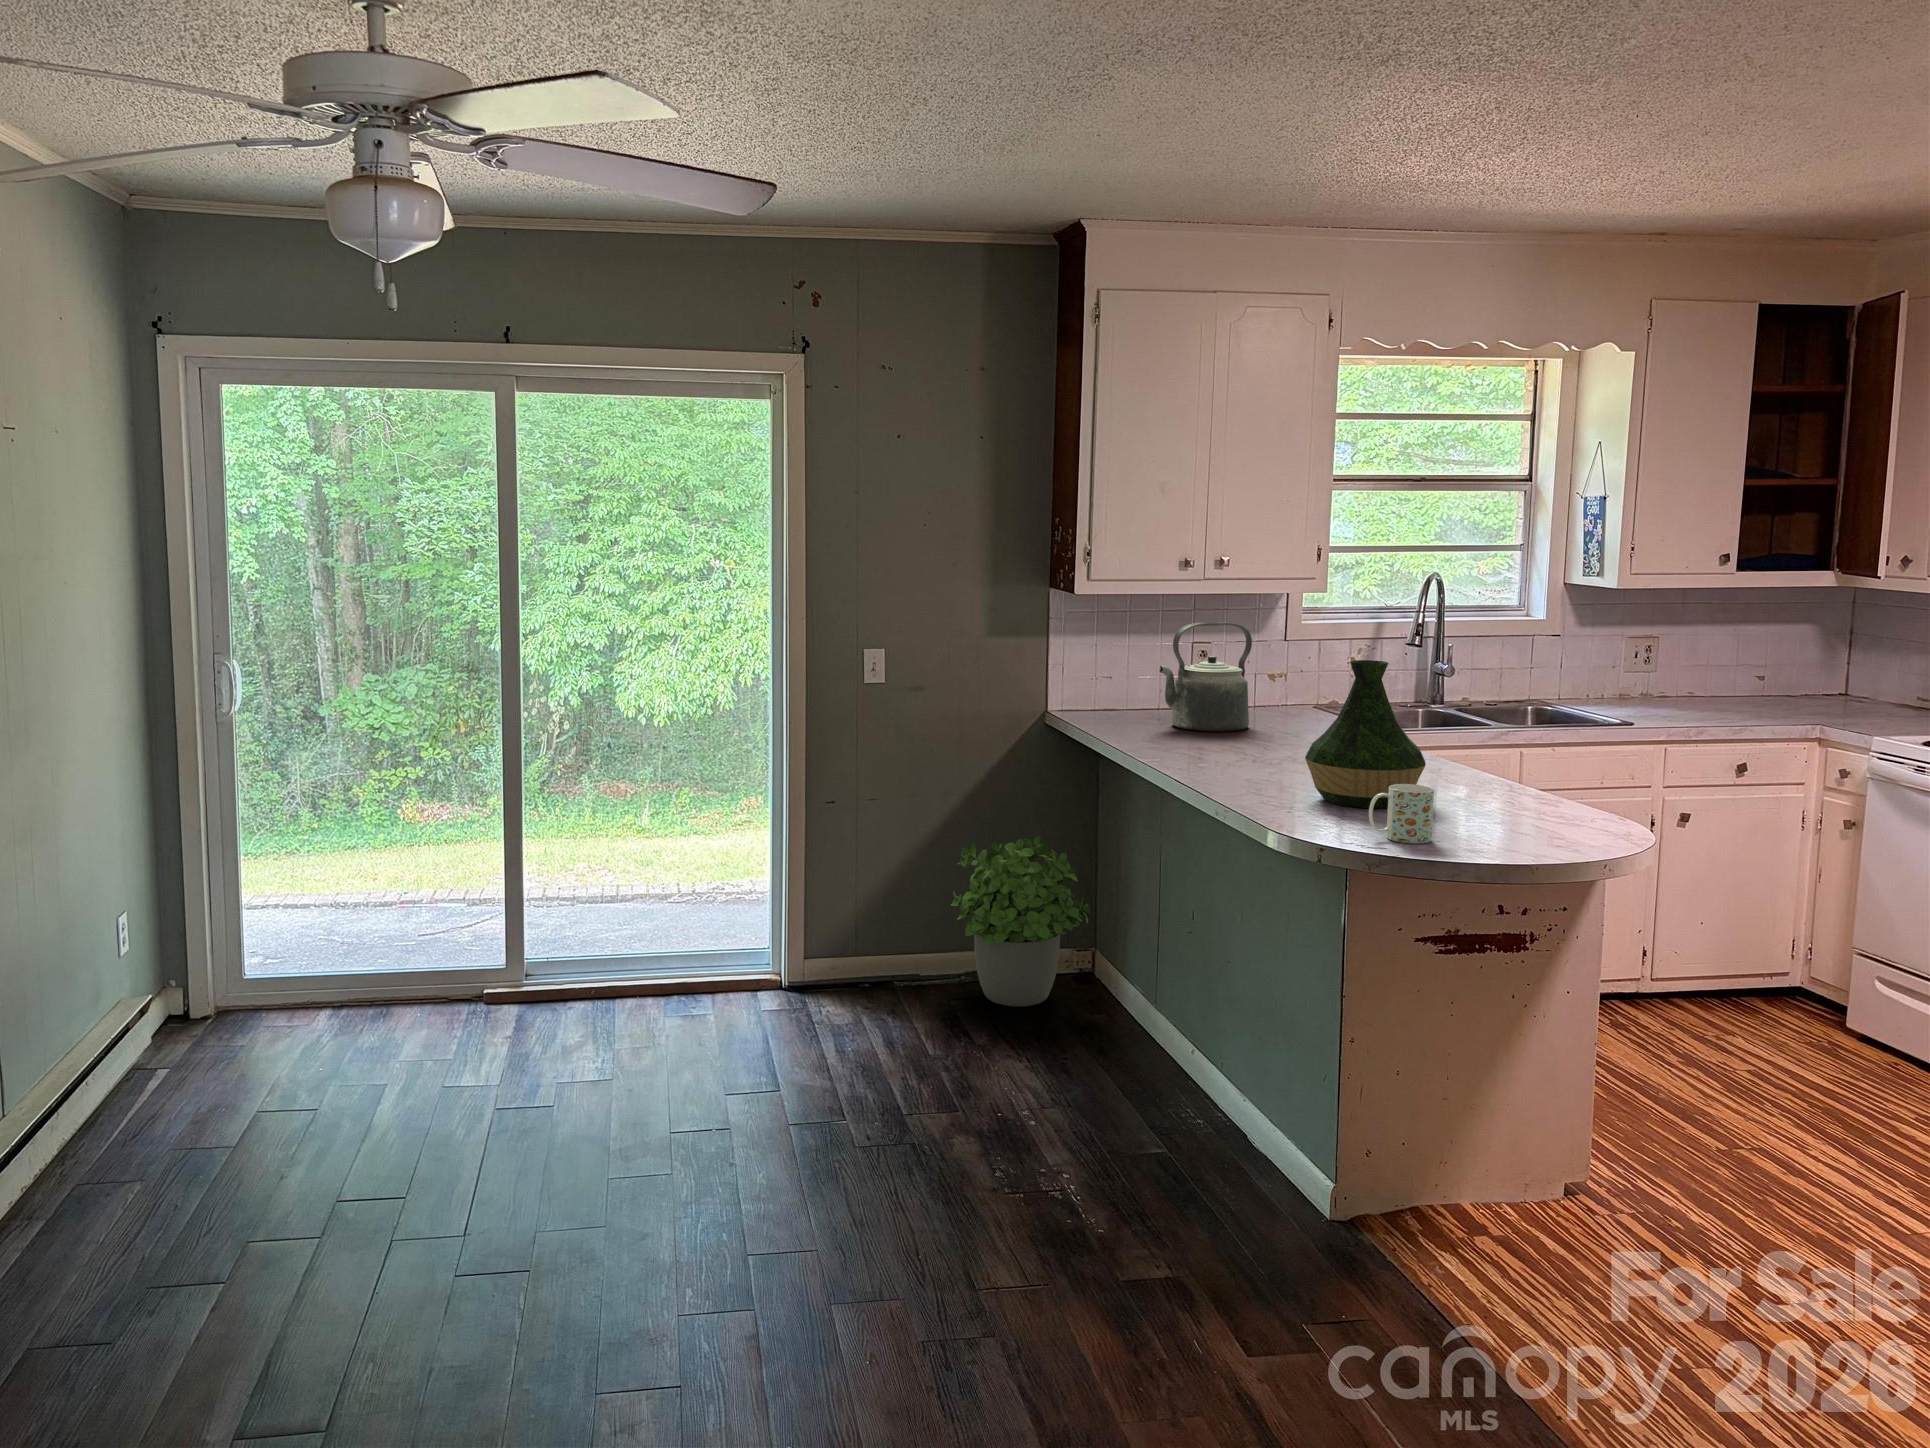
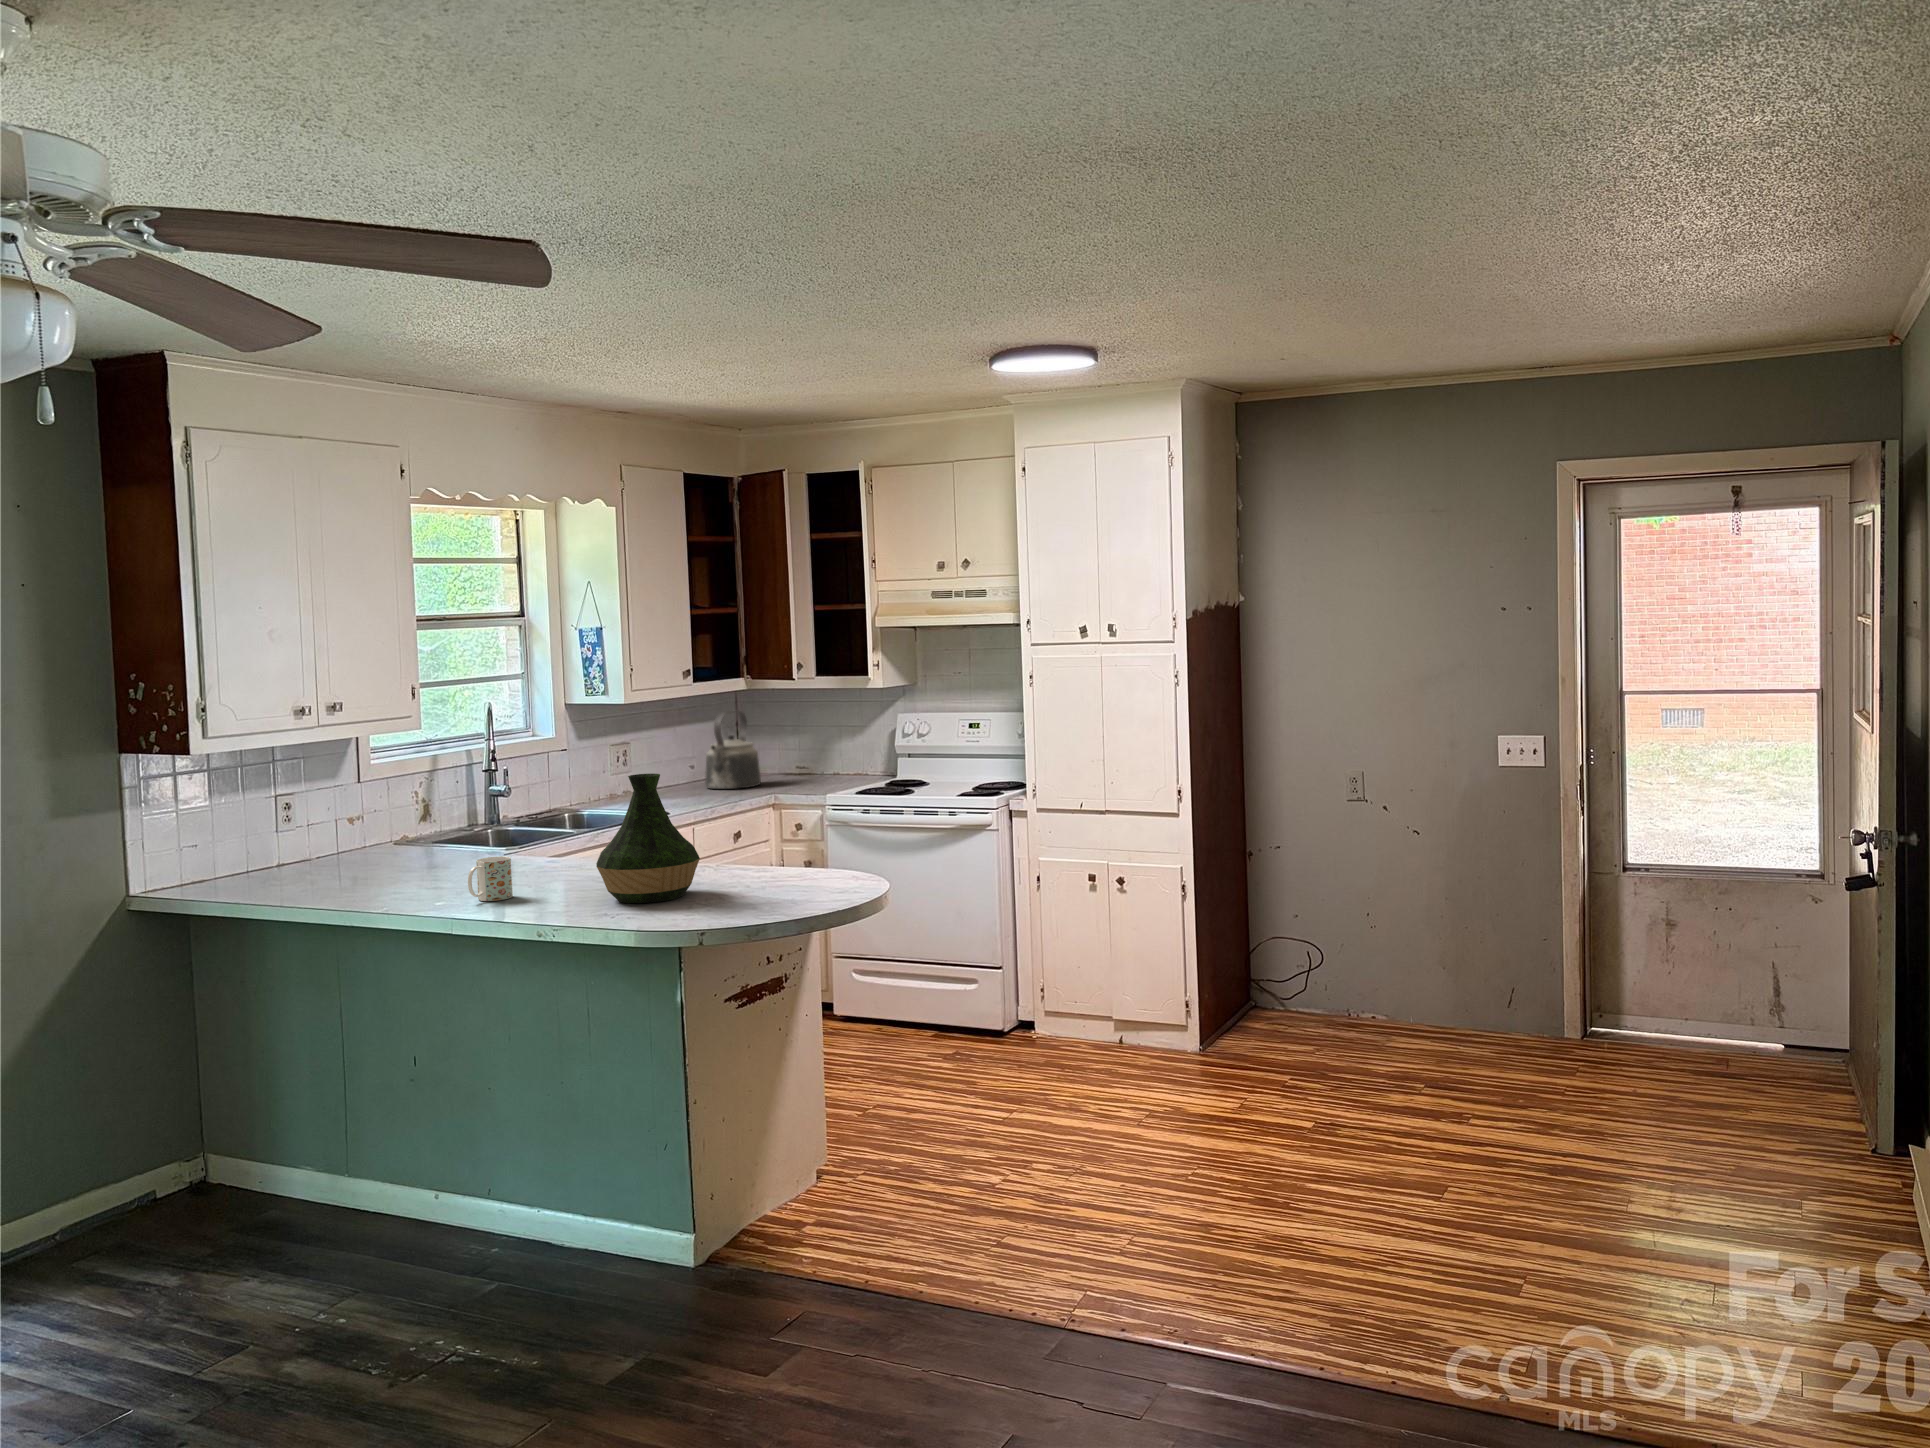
kettle: present [1159,622,1252,732] -> present [705,711,761,789]
mug: present [1369,784,1434,843] -> present [468,856,513,901]
potted plant: present [951,836,1091,1007] -> none [51,1044,241,1255]

